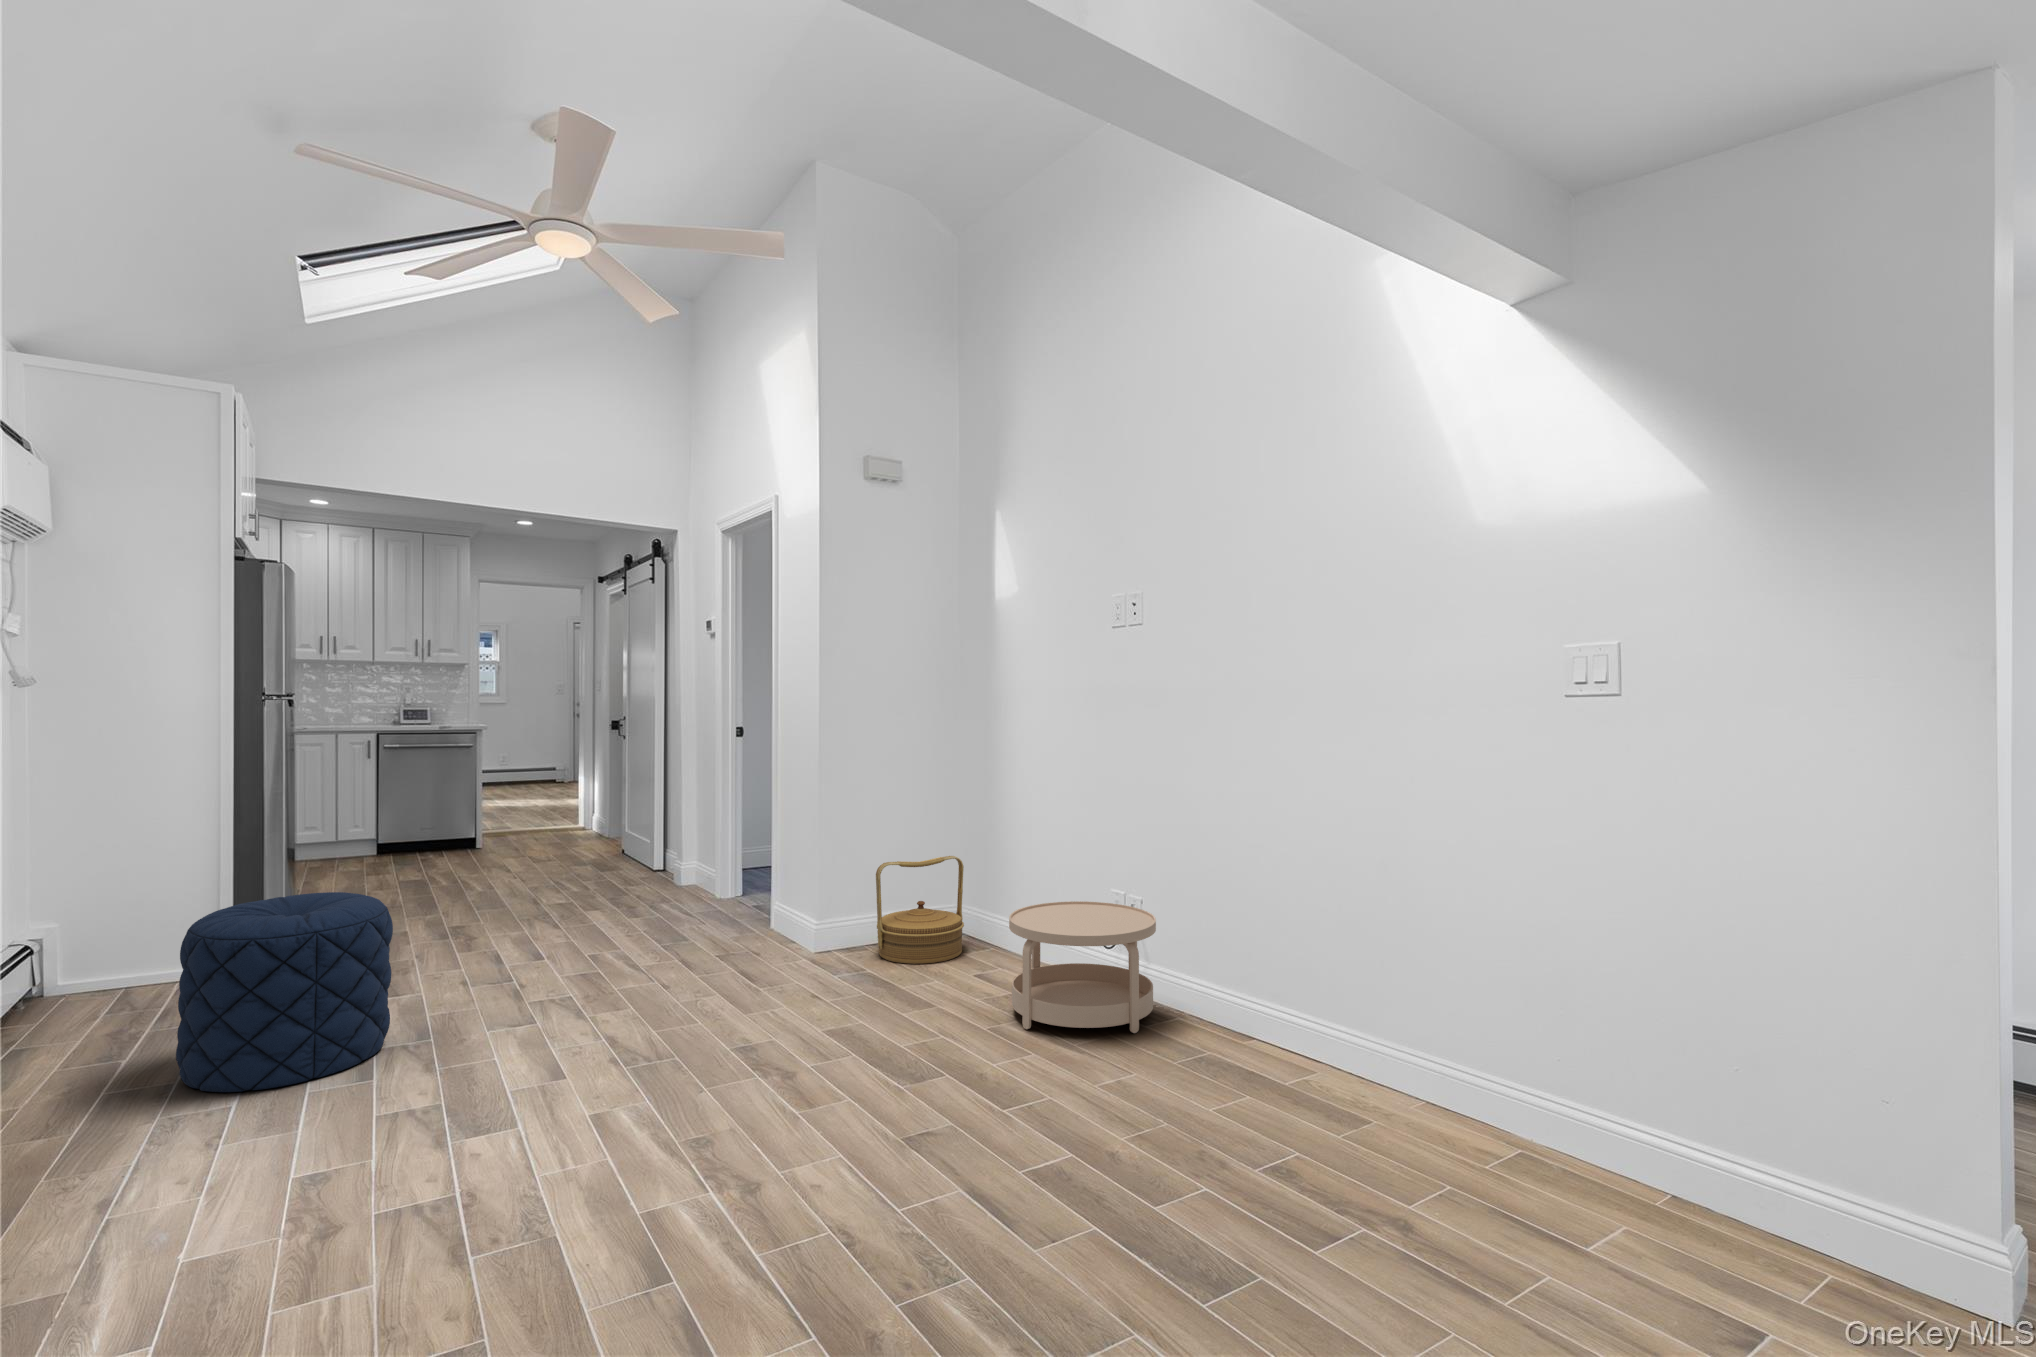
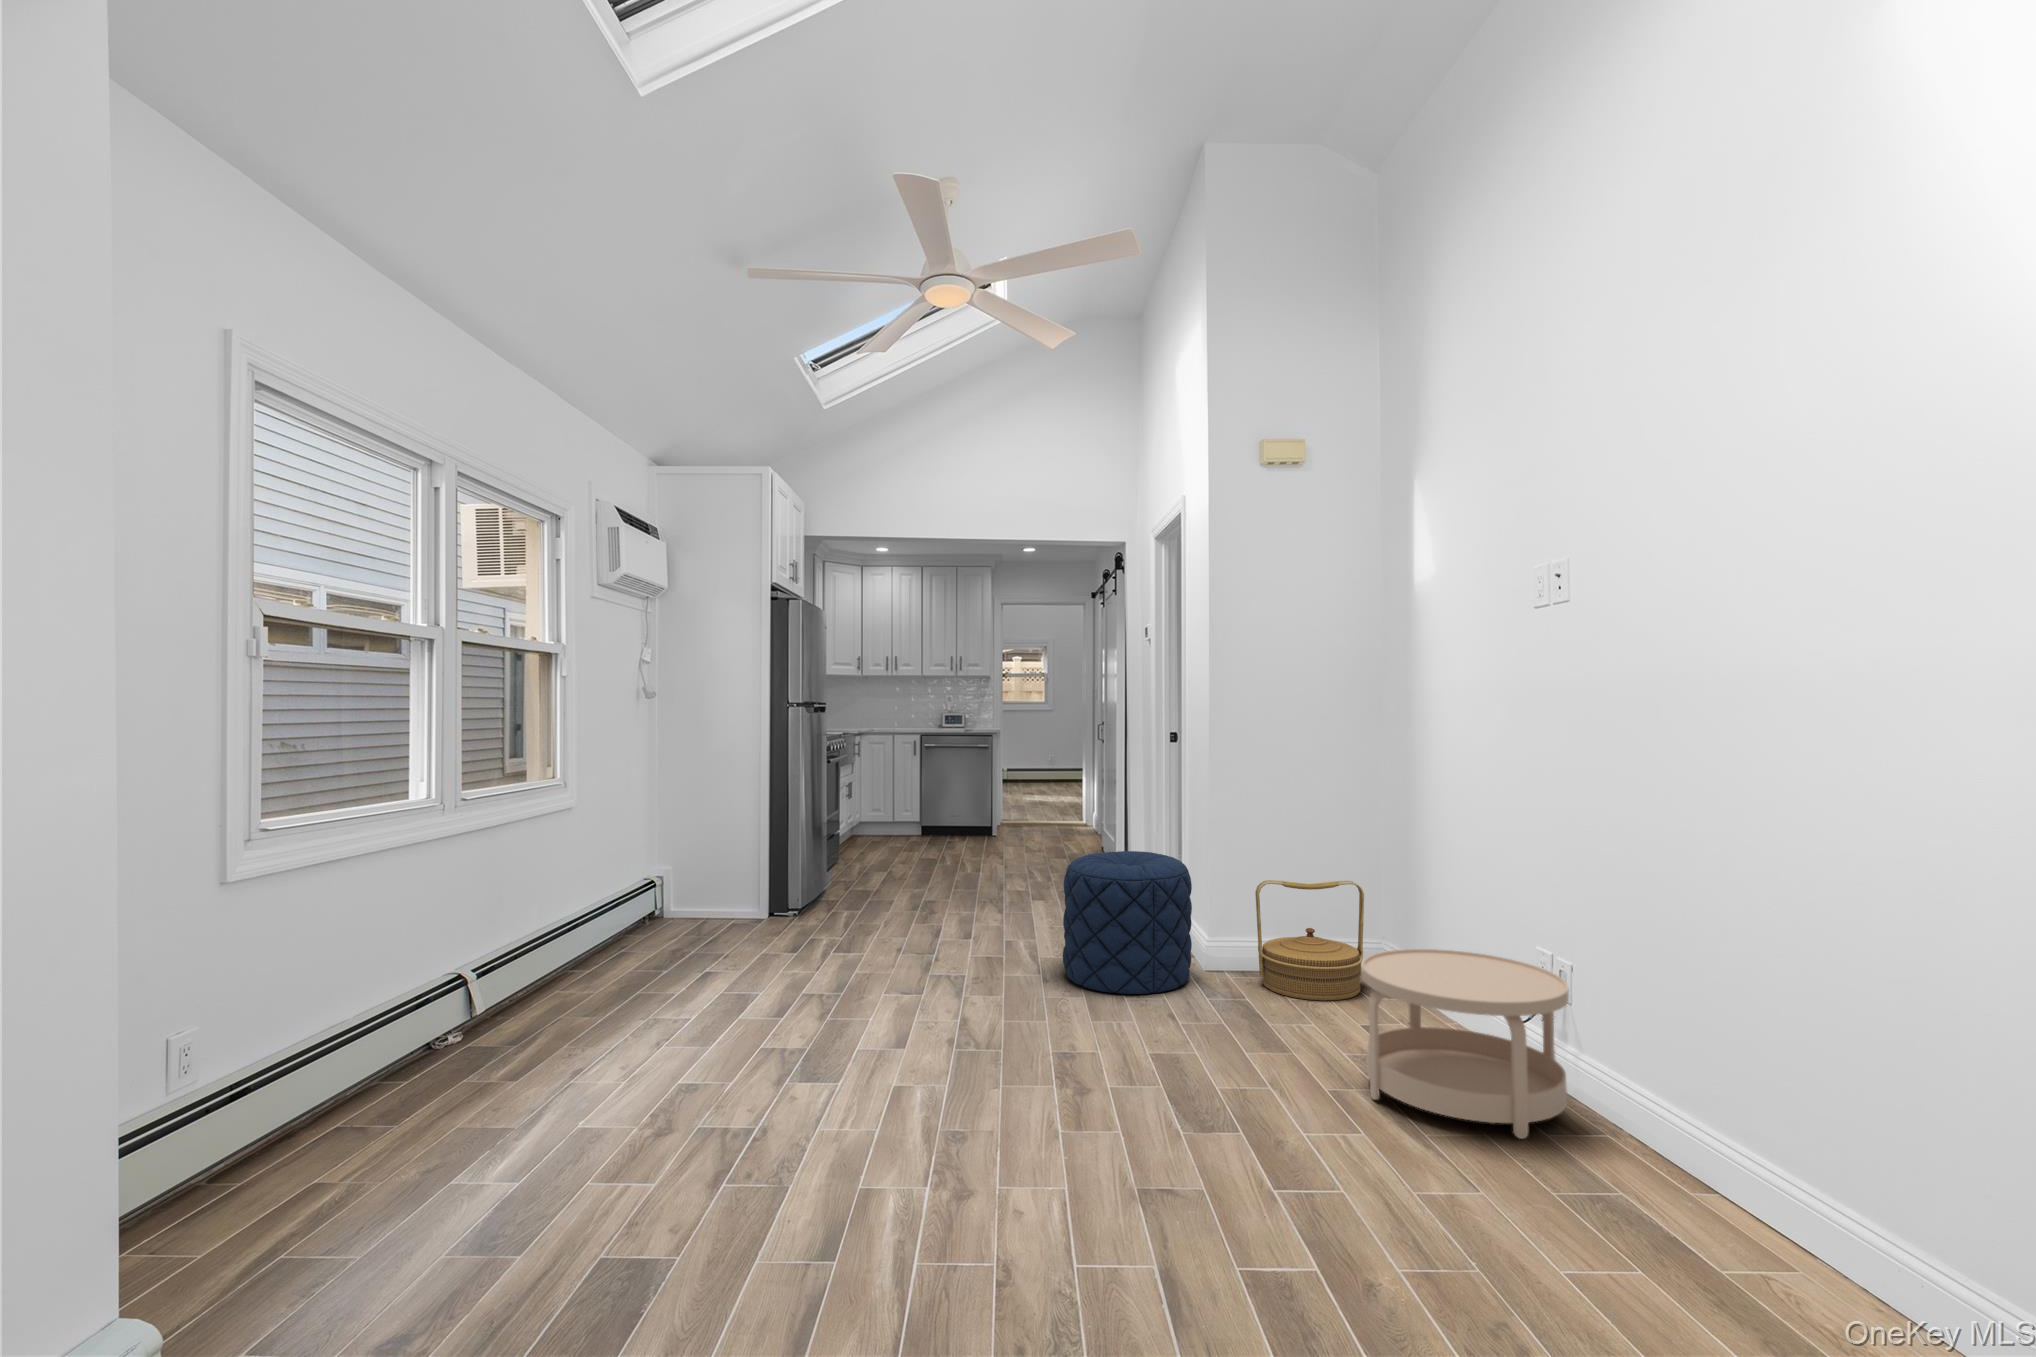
pouf: present [176,892,393,1092] -> present [1063,851,1192,994]

